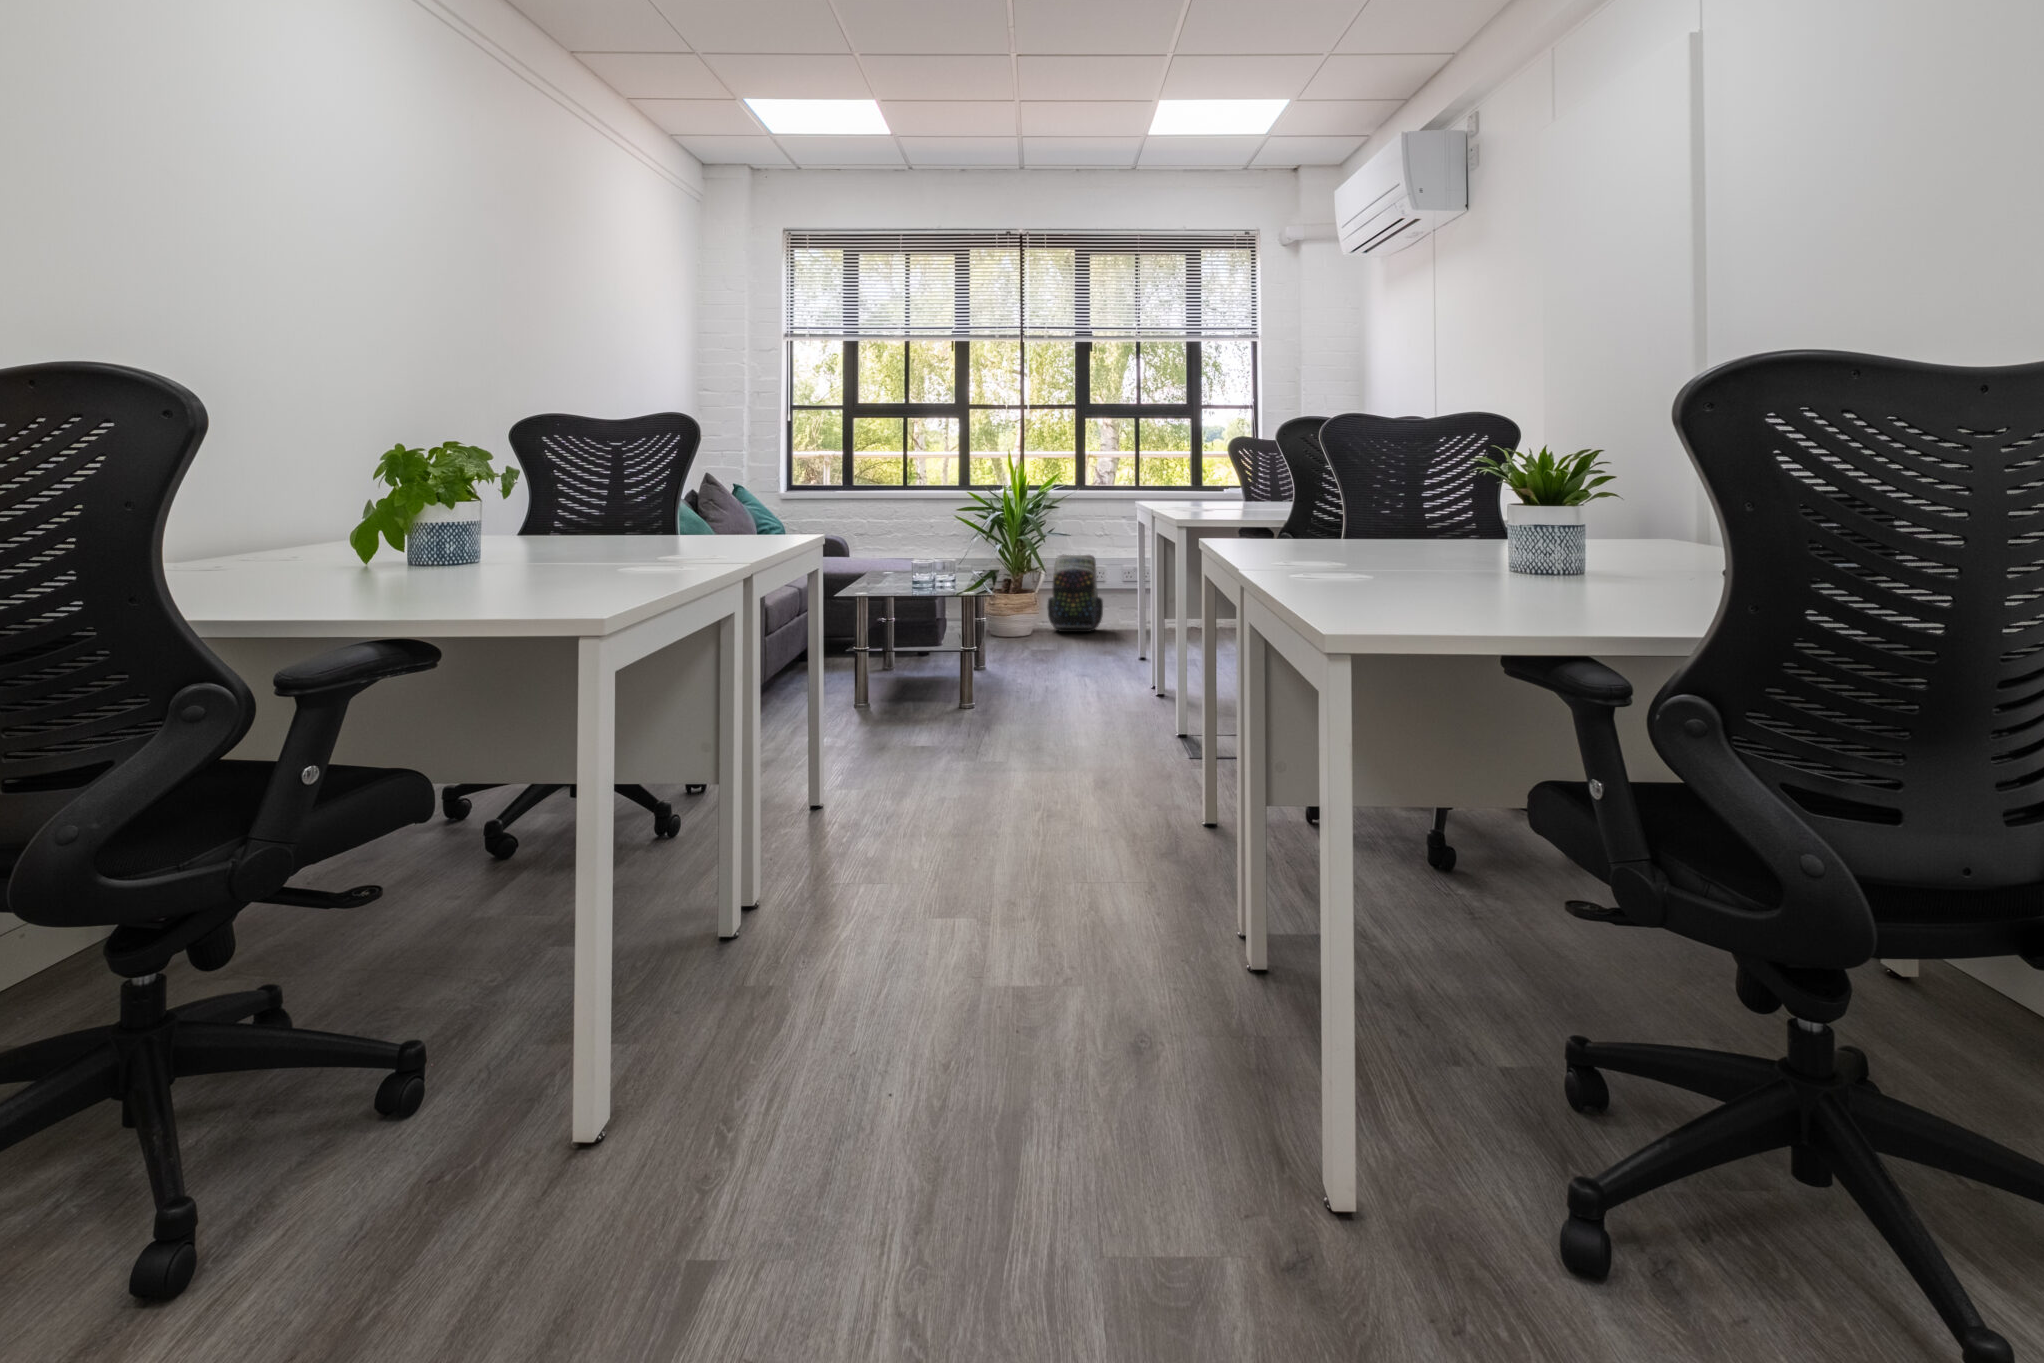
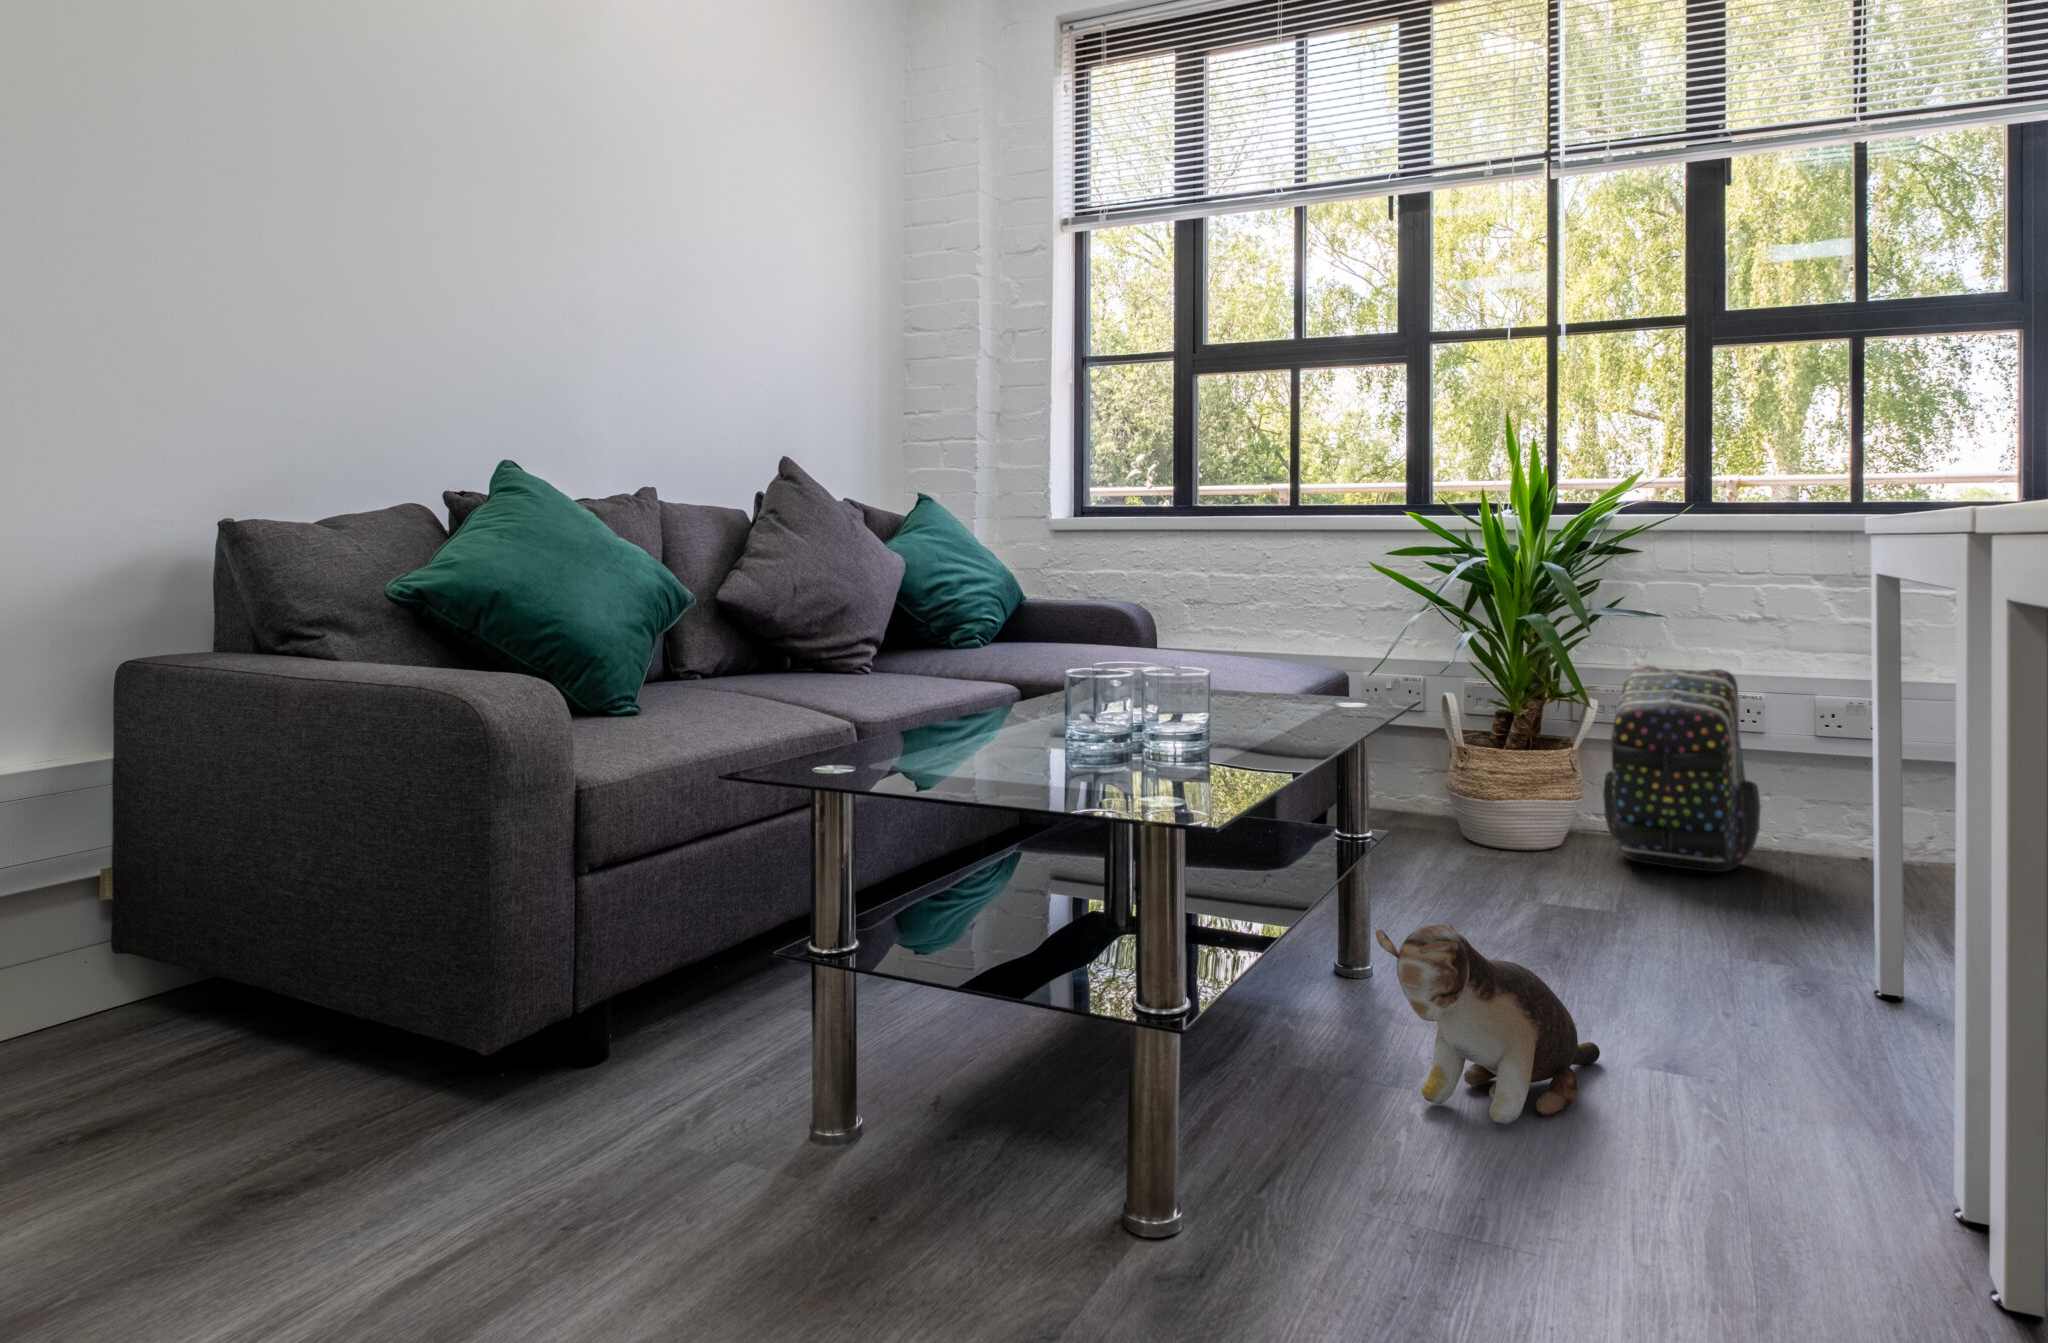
plush toy: none [1020,625,1072,679] -> present [1376,925,1600,1124]

